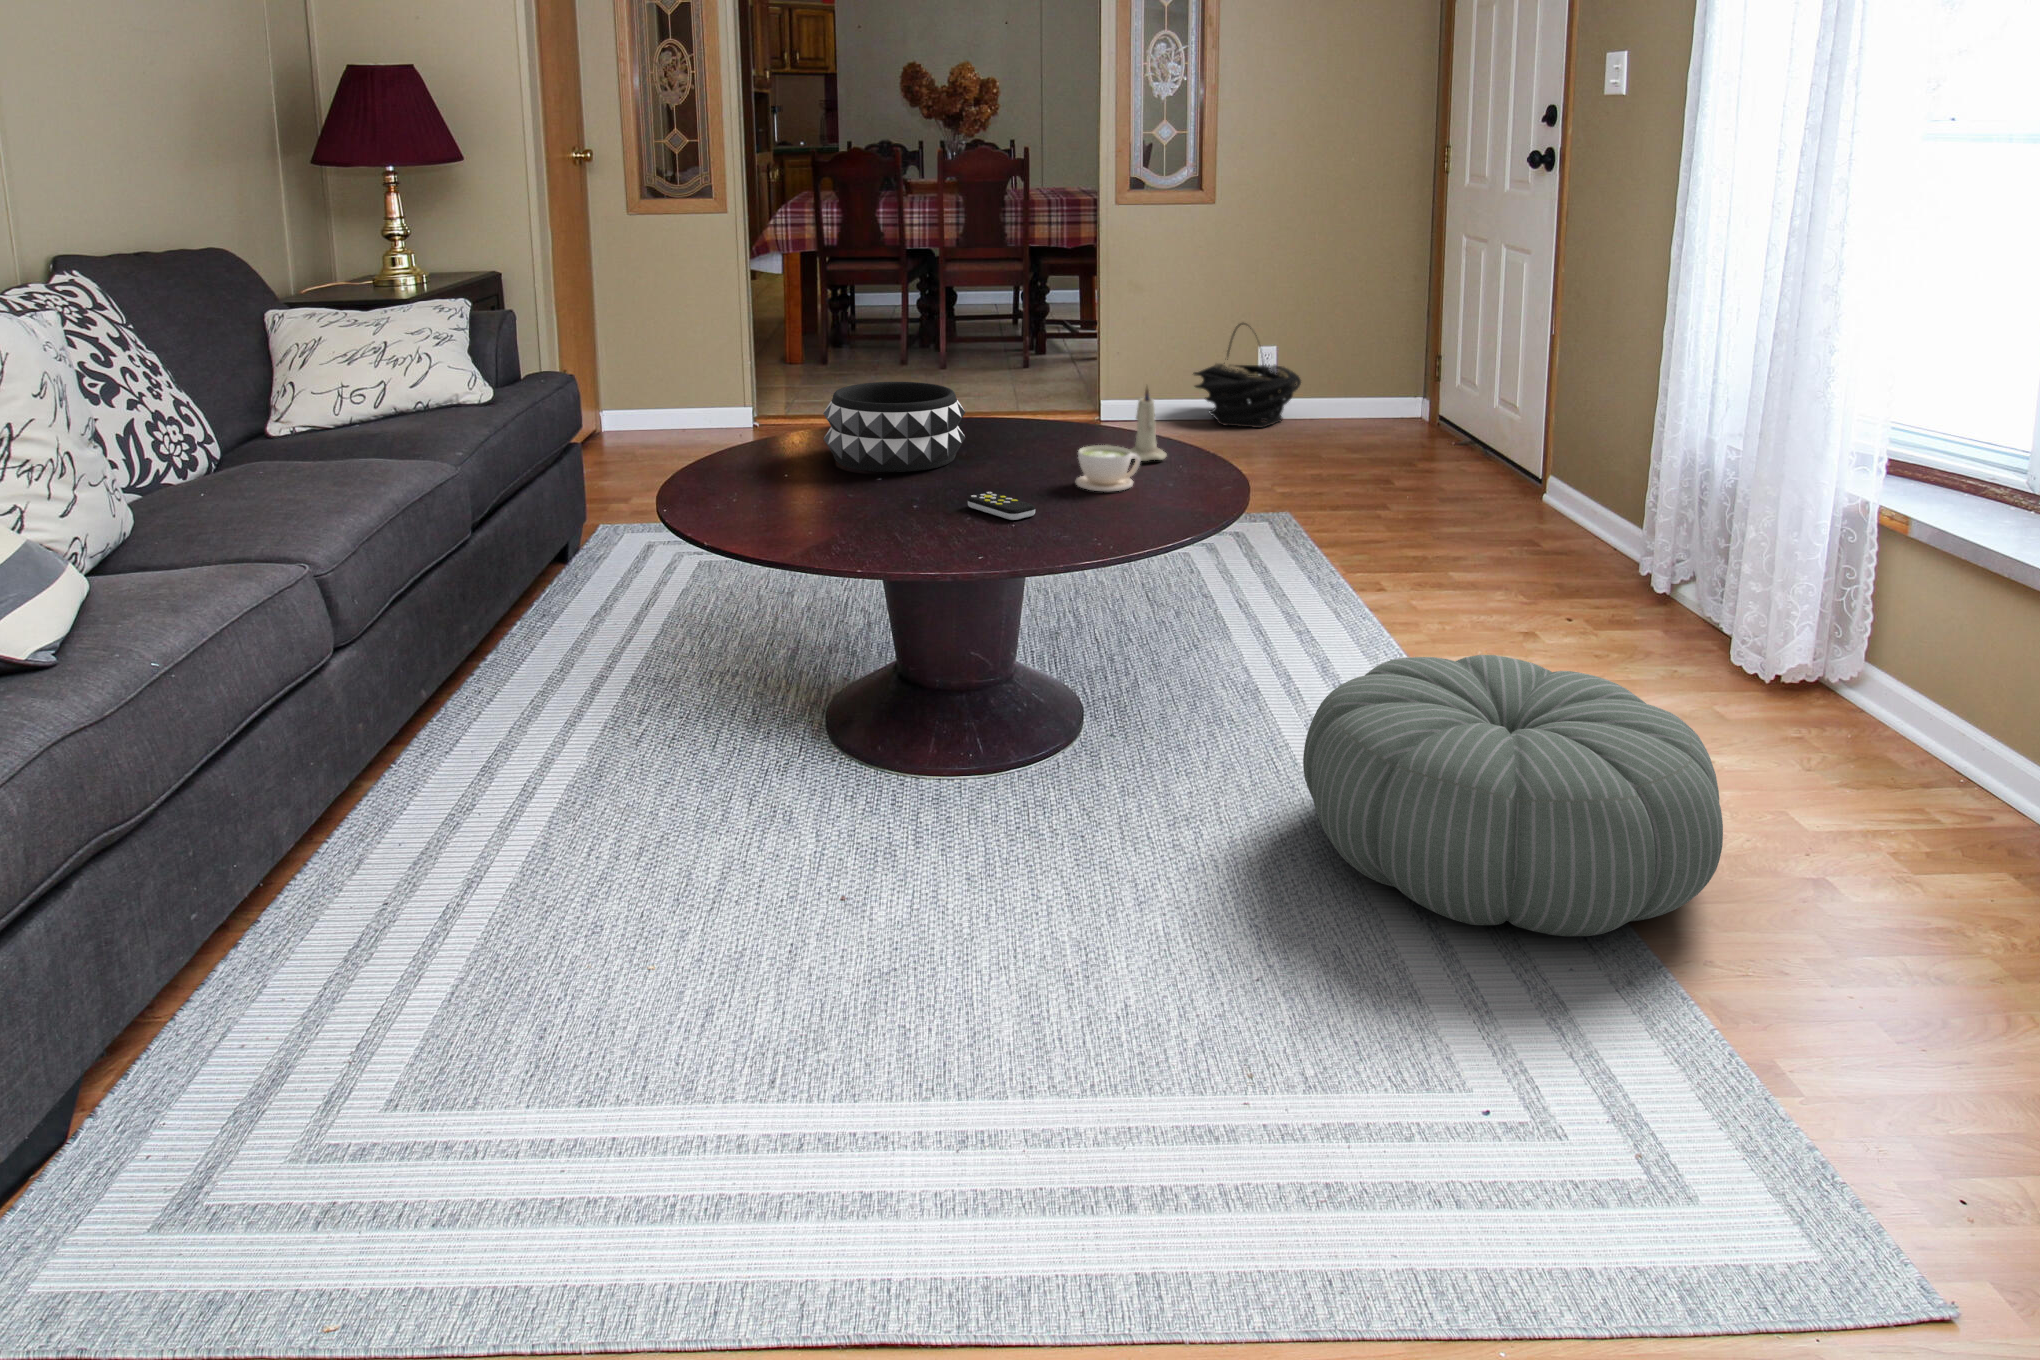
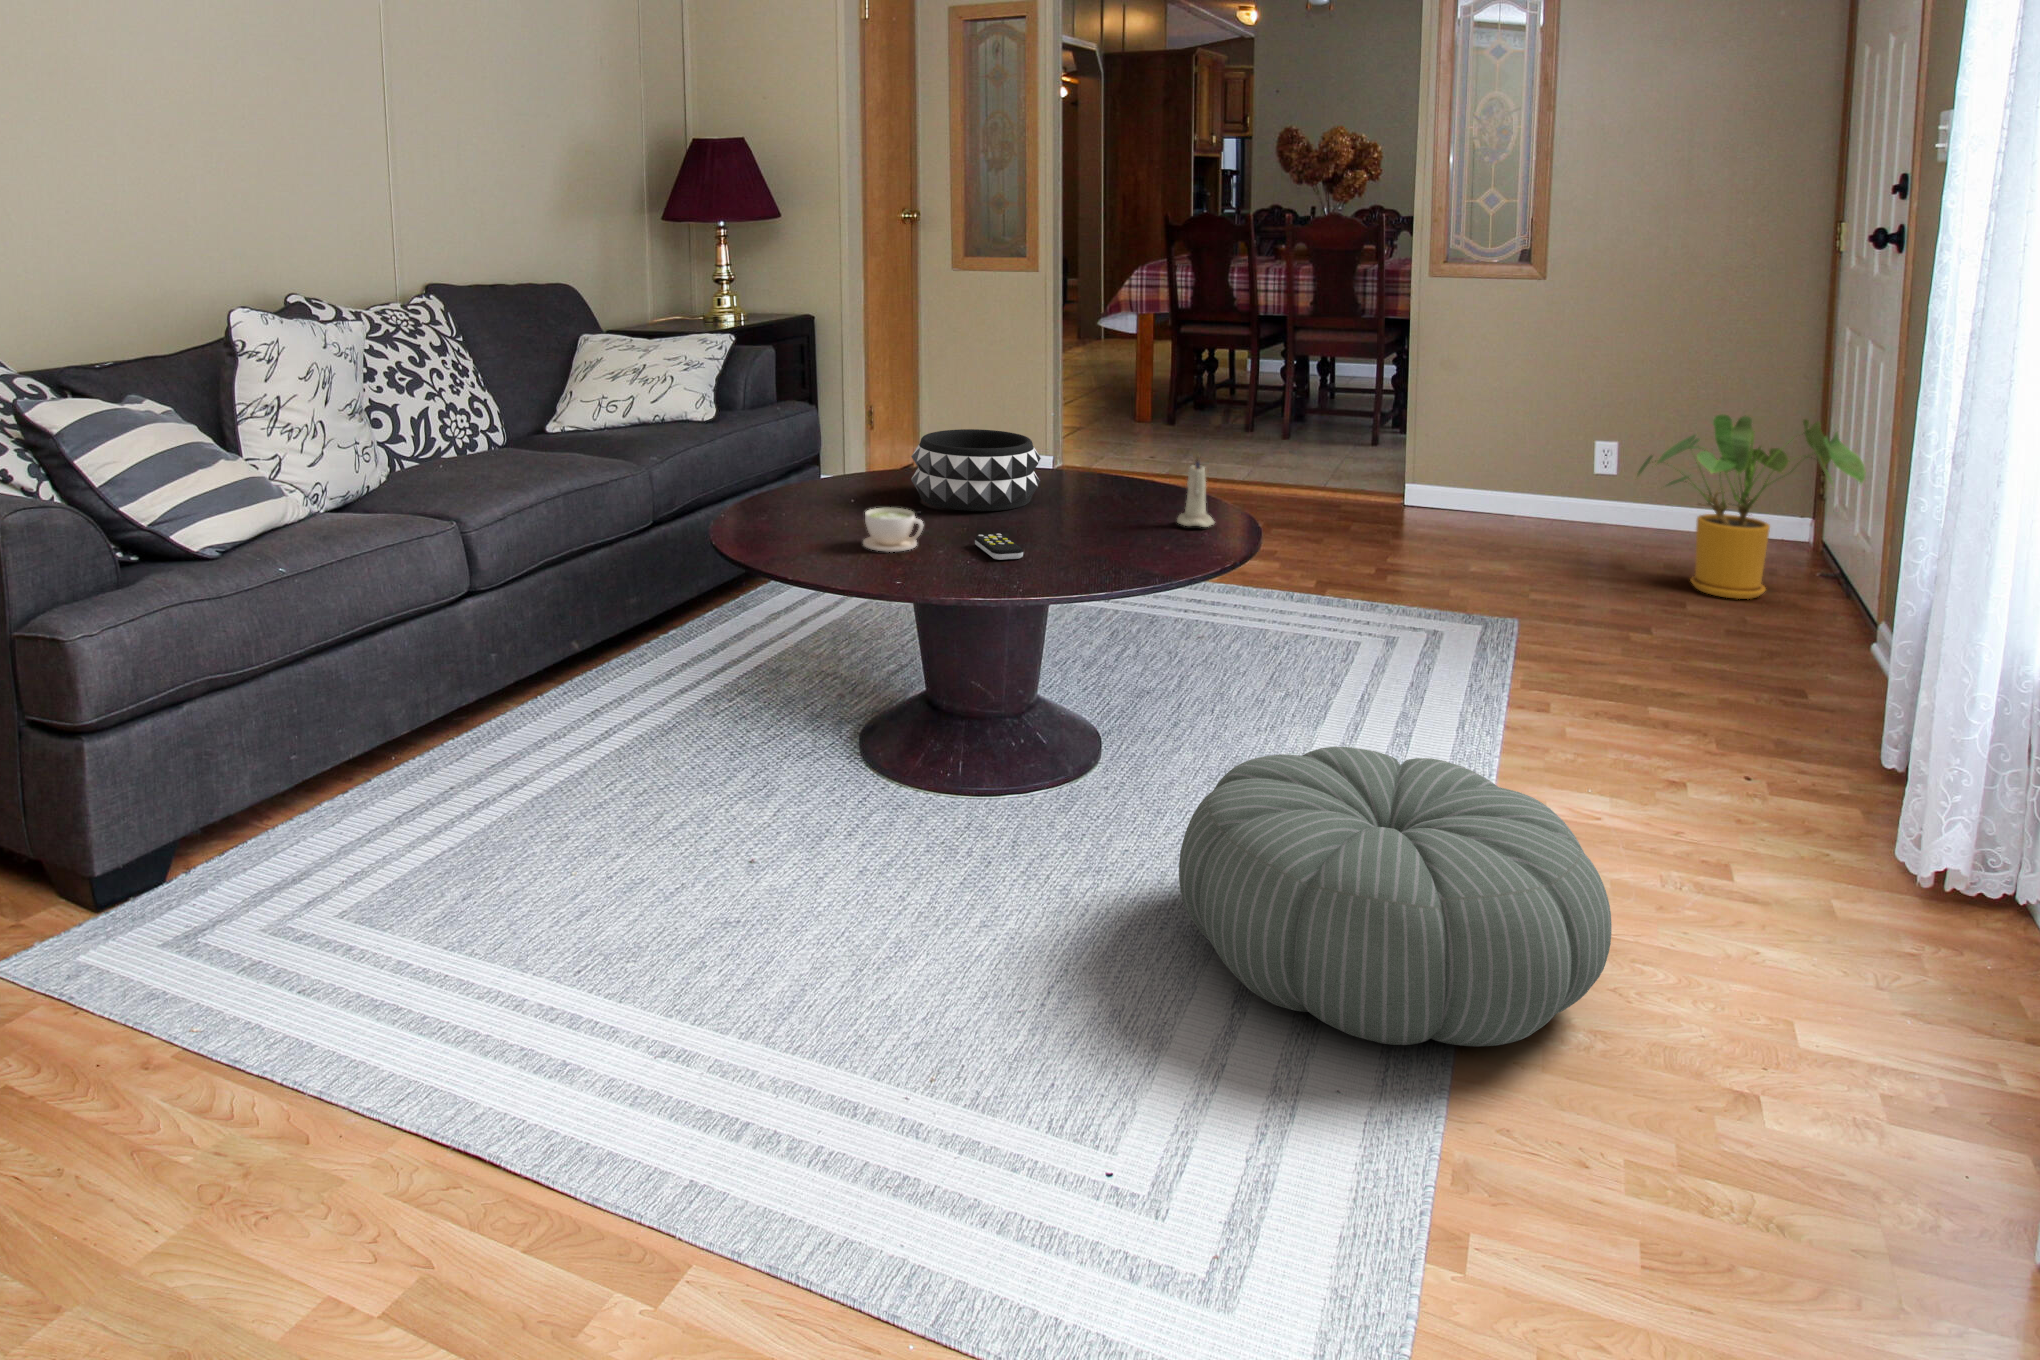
house plant: none [1342,310,1524,472] -> present [1637,415,1866,599]
basket: present [1193,323,1301,428] -> none [1508,415,1638,532]
coffee cup: present [1076,445,1141,491] -> present [863,508,923,552]

